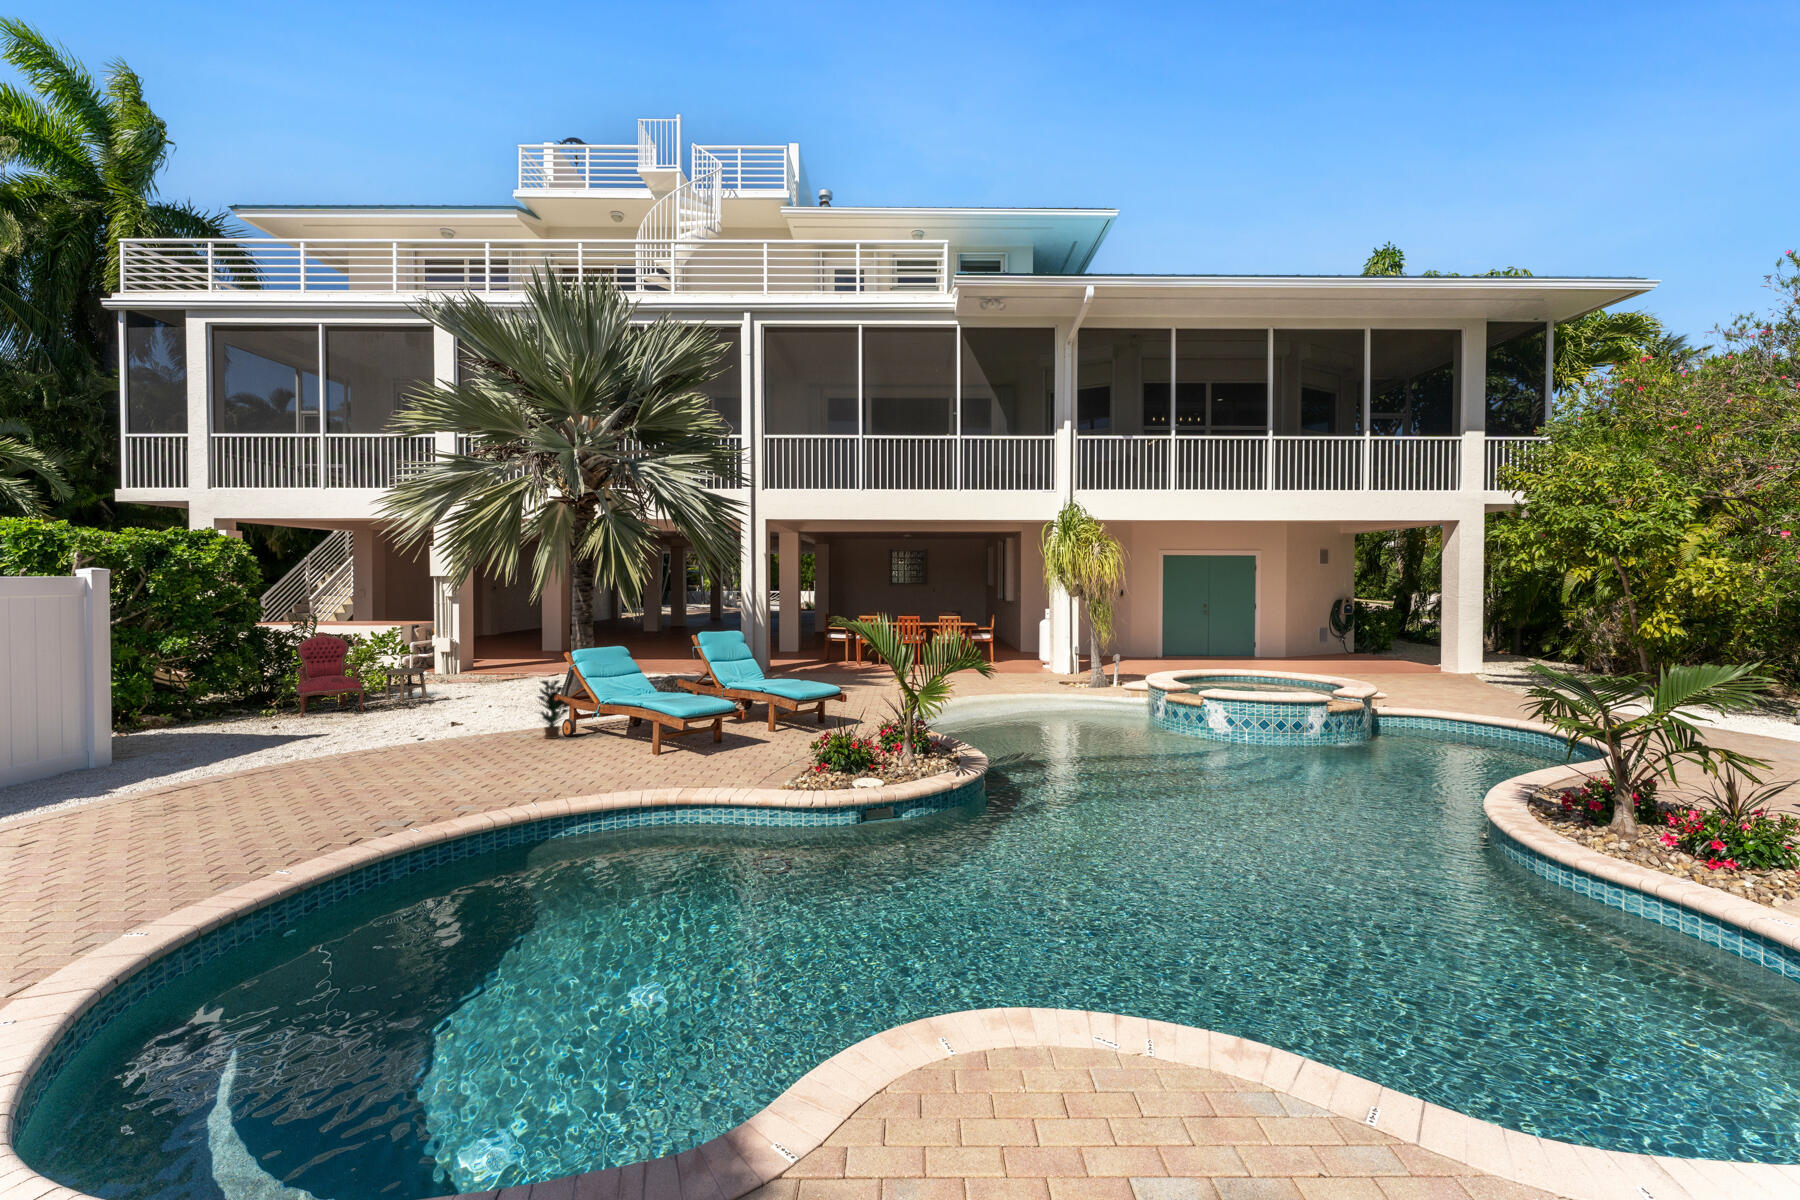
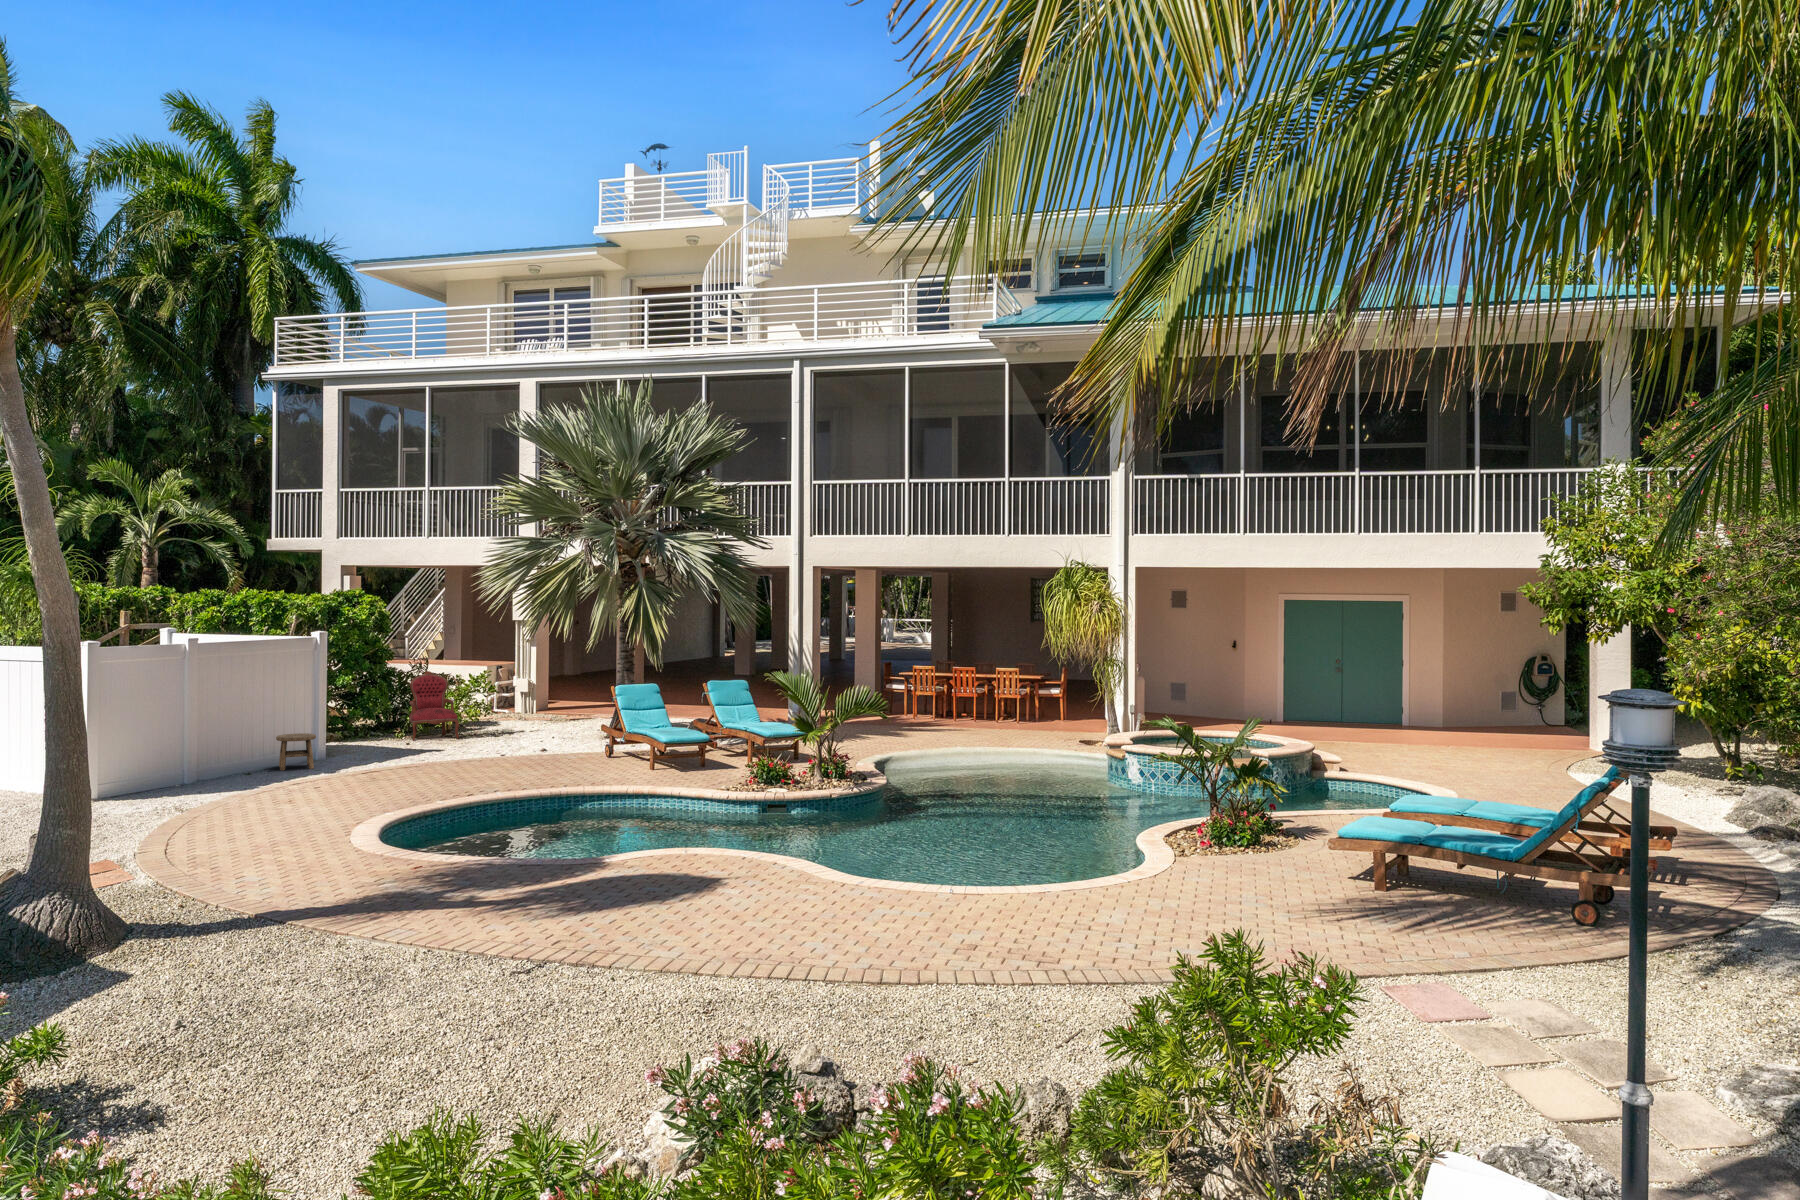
stool: present [385,668,427,702] -> present [276,733,316,770]
potted plant: present [538,680,570,739] -> none [583,713,611,761]

